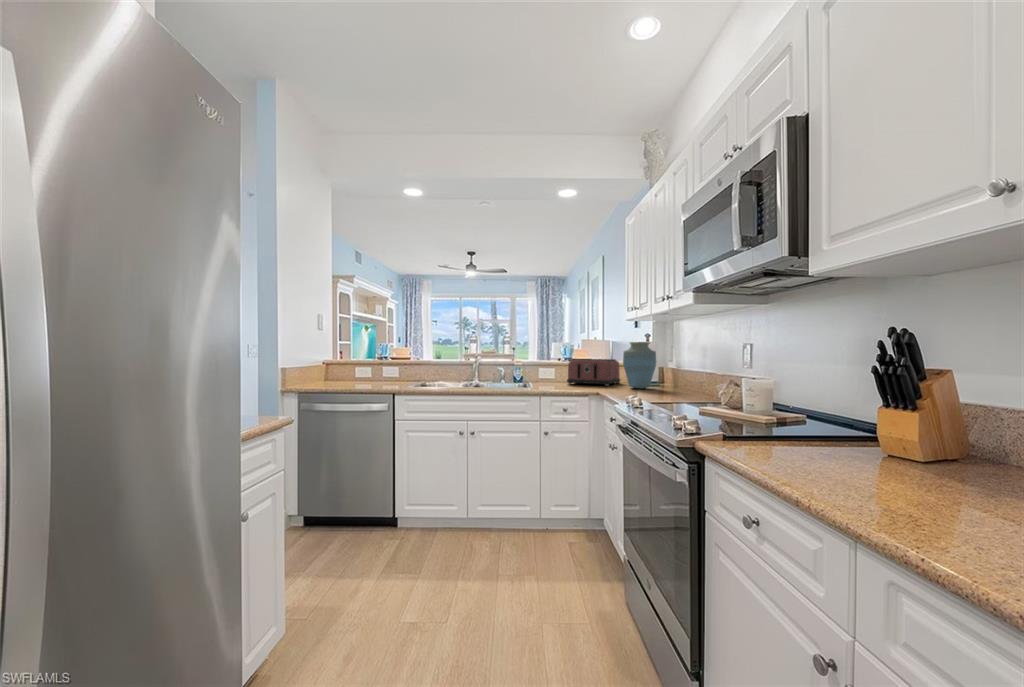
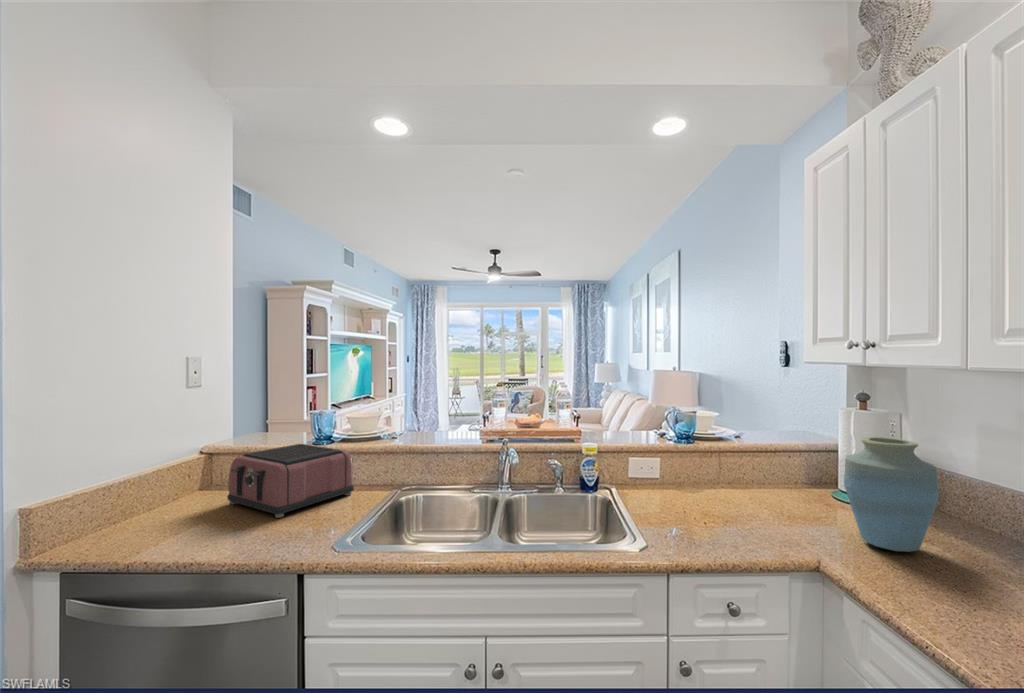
toaster: present [567,359,620,386] -> present [227,444,354,518]

